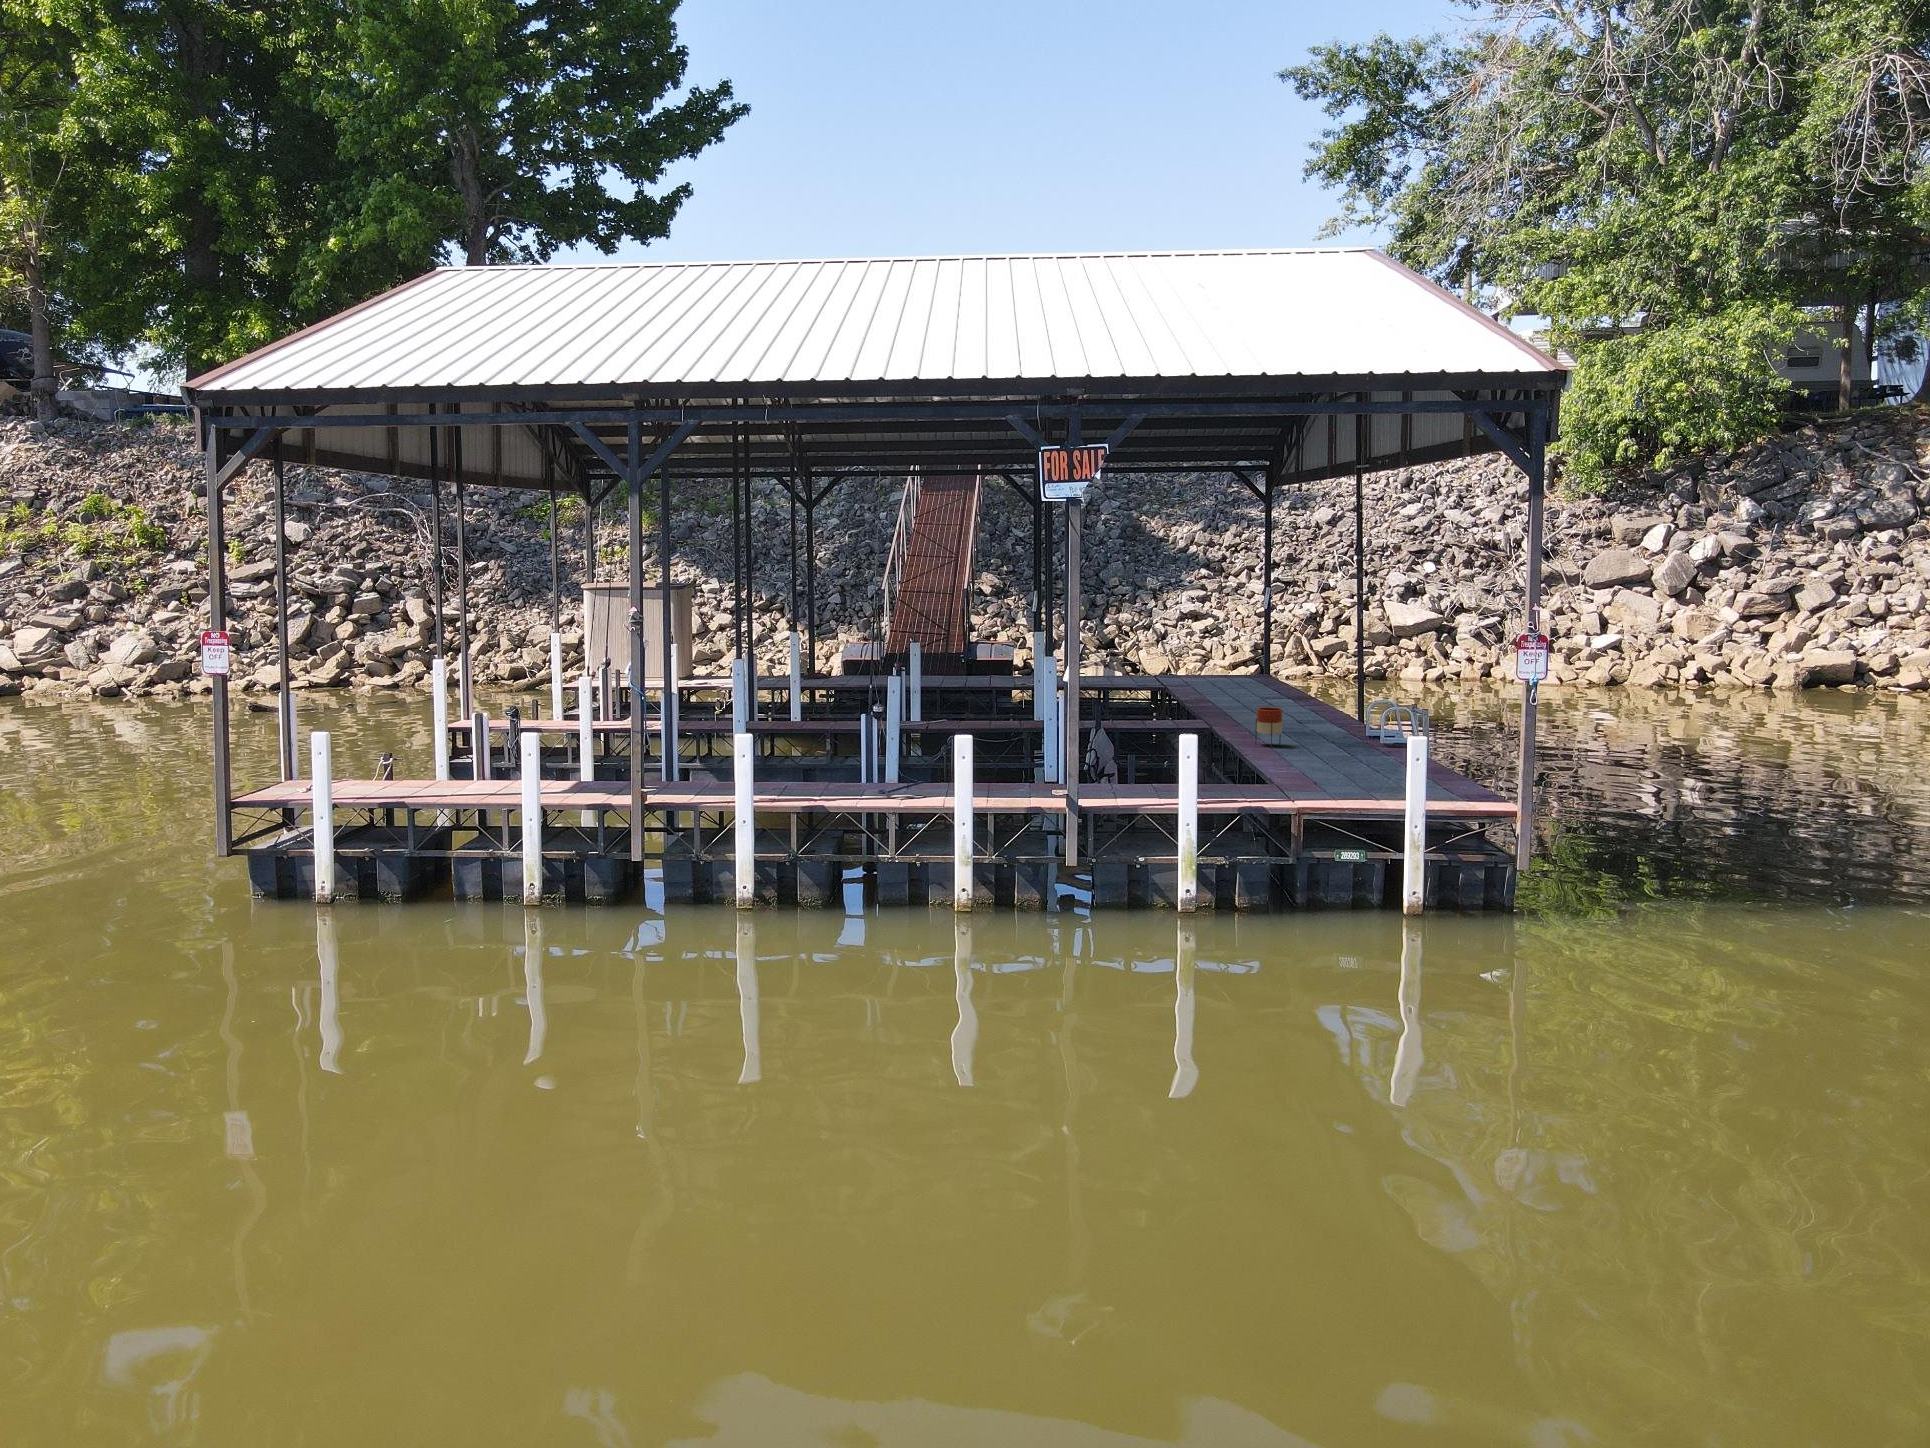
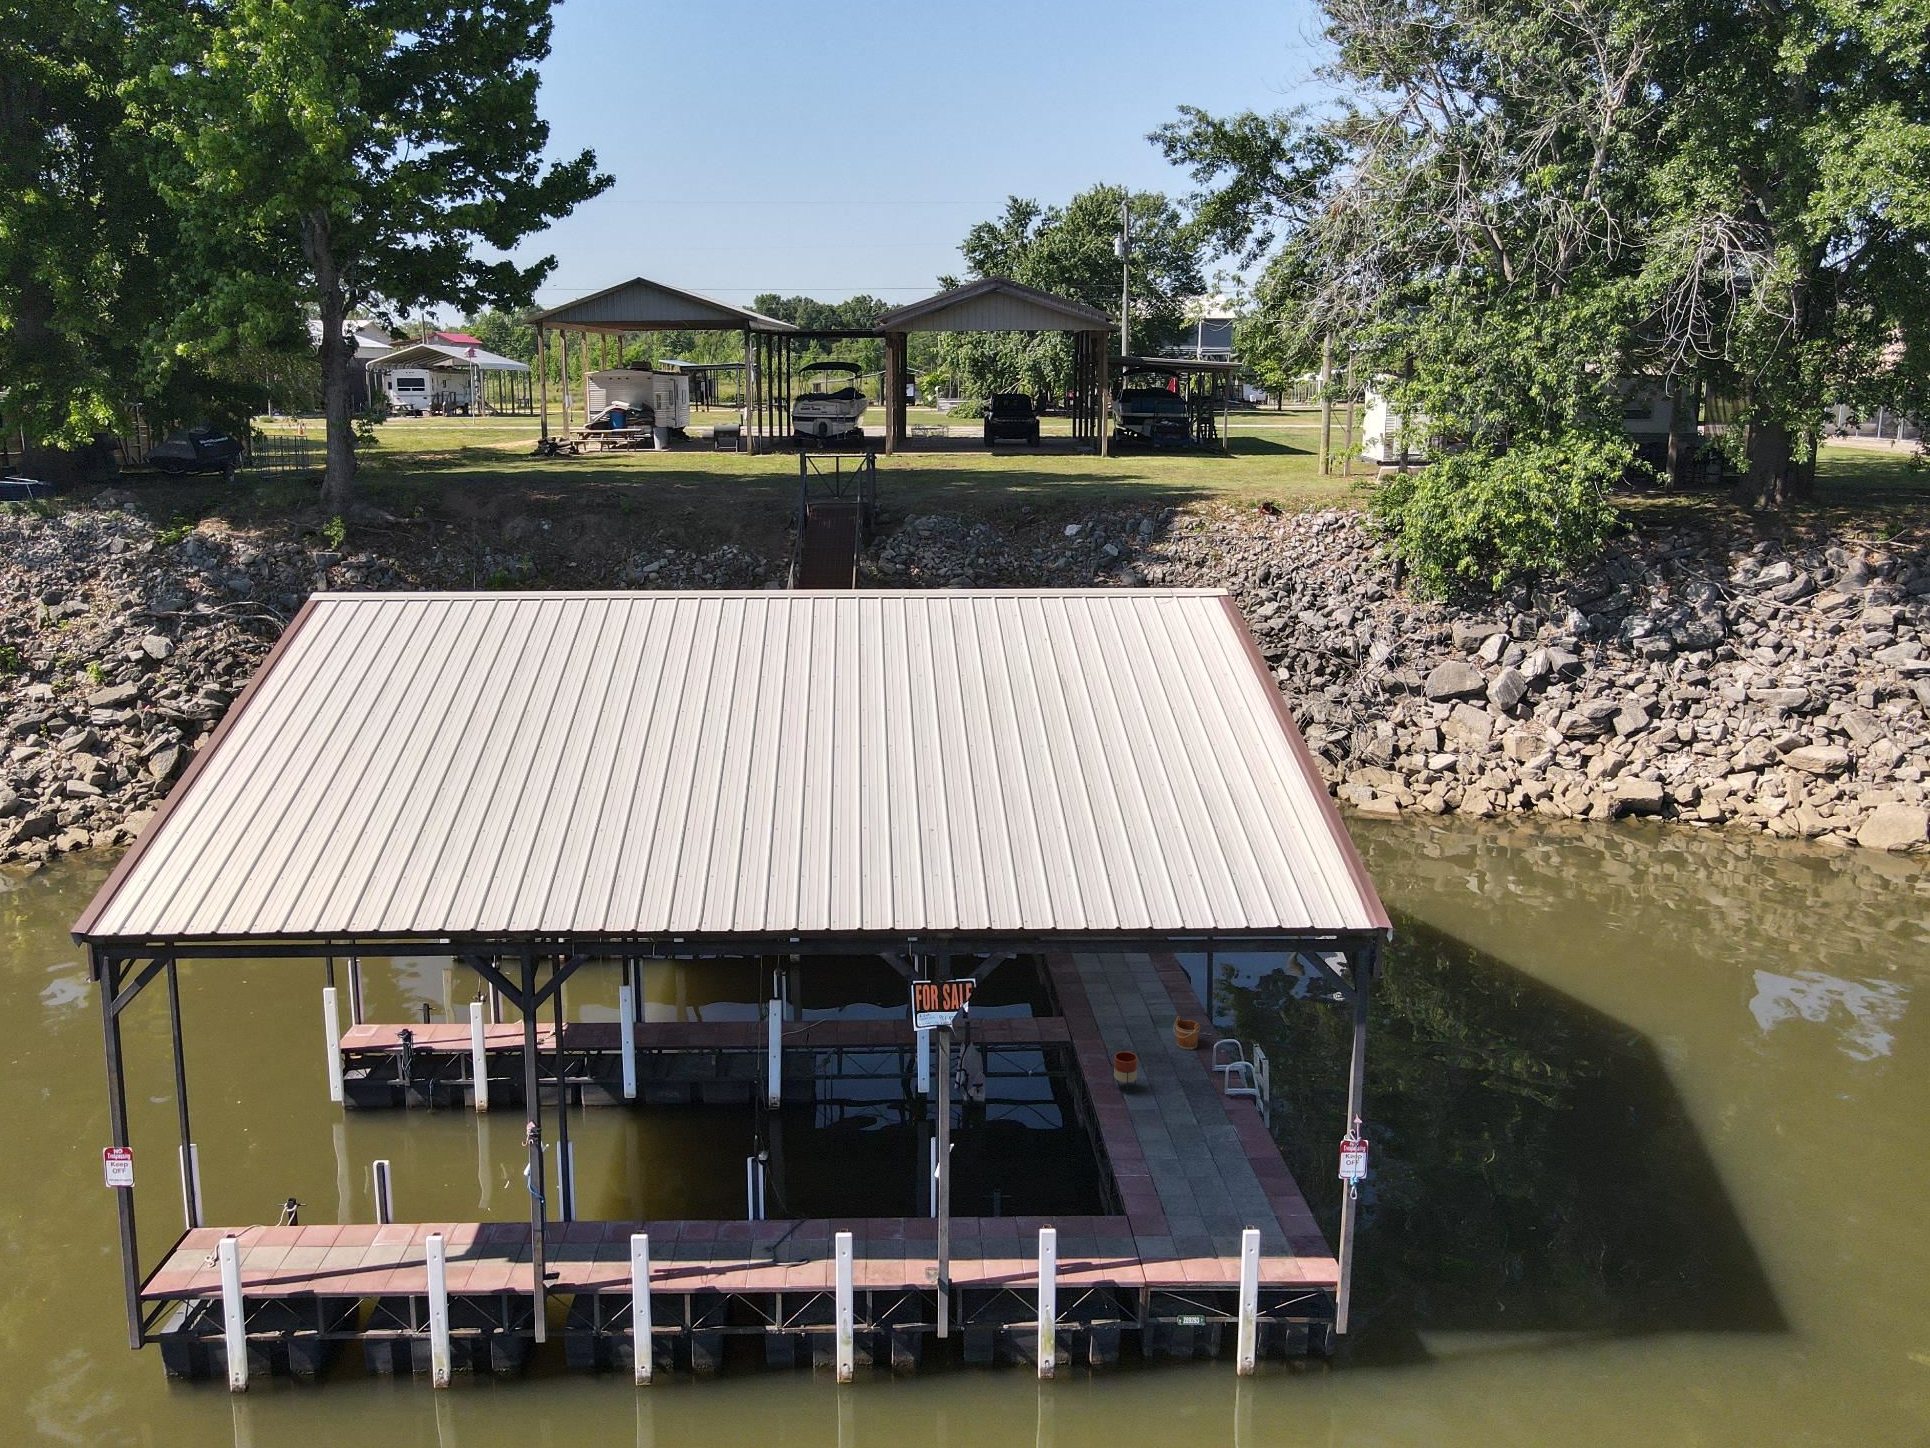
bucket: none [1320,703,1350,735] -> present [1173,1016,1200,1050]

